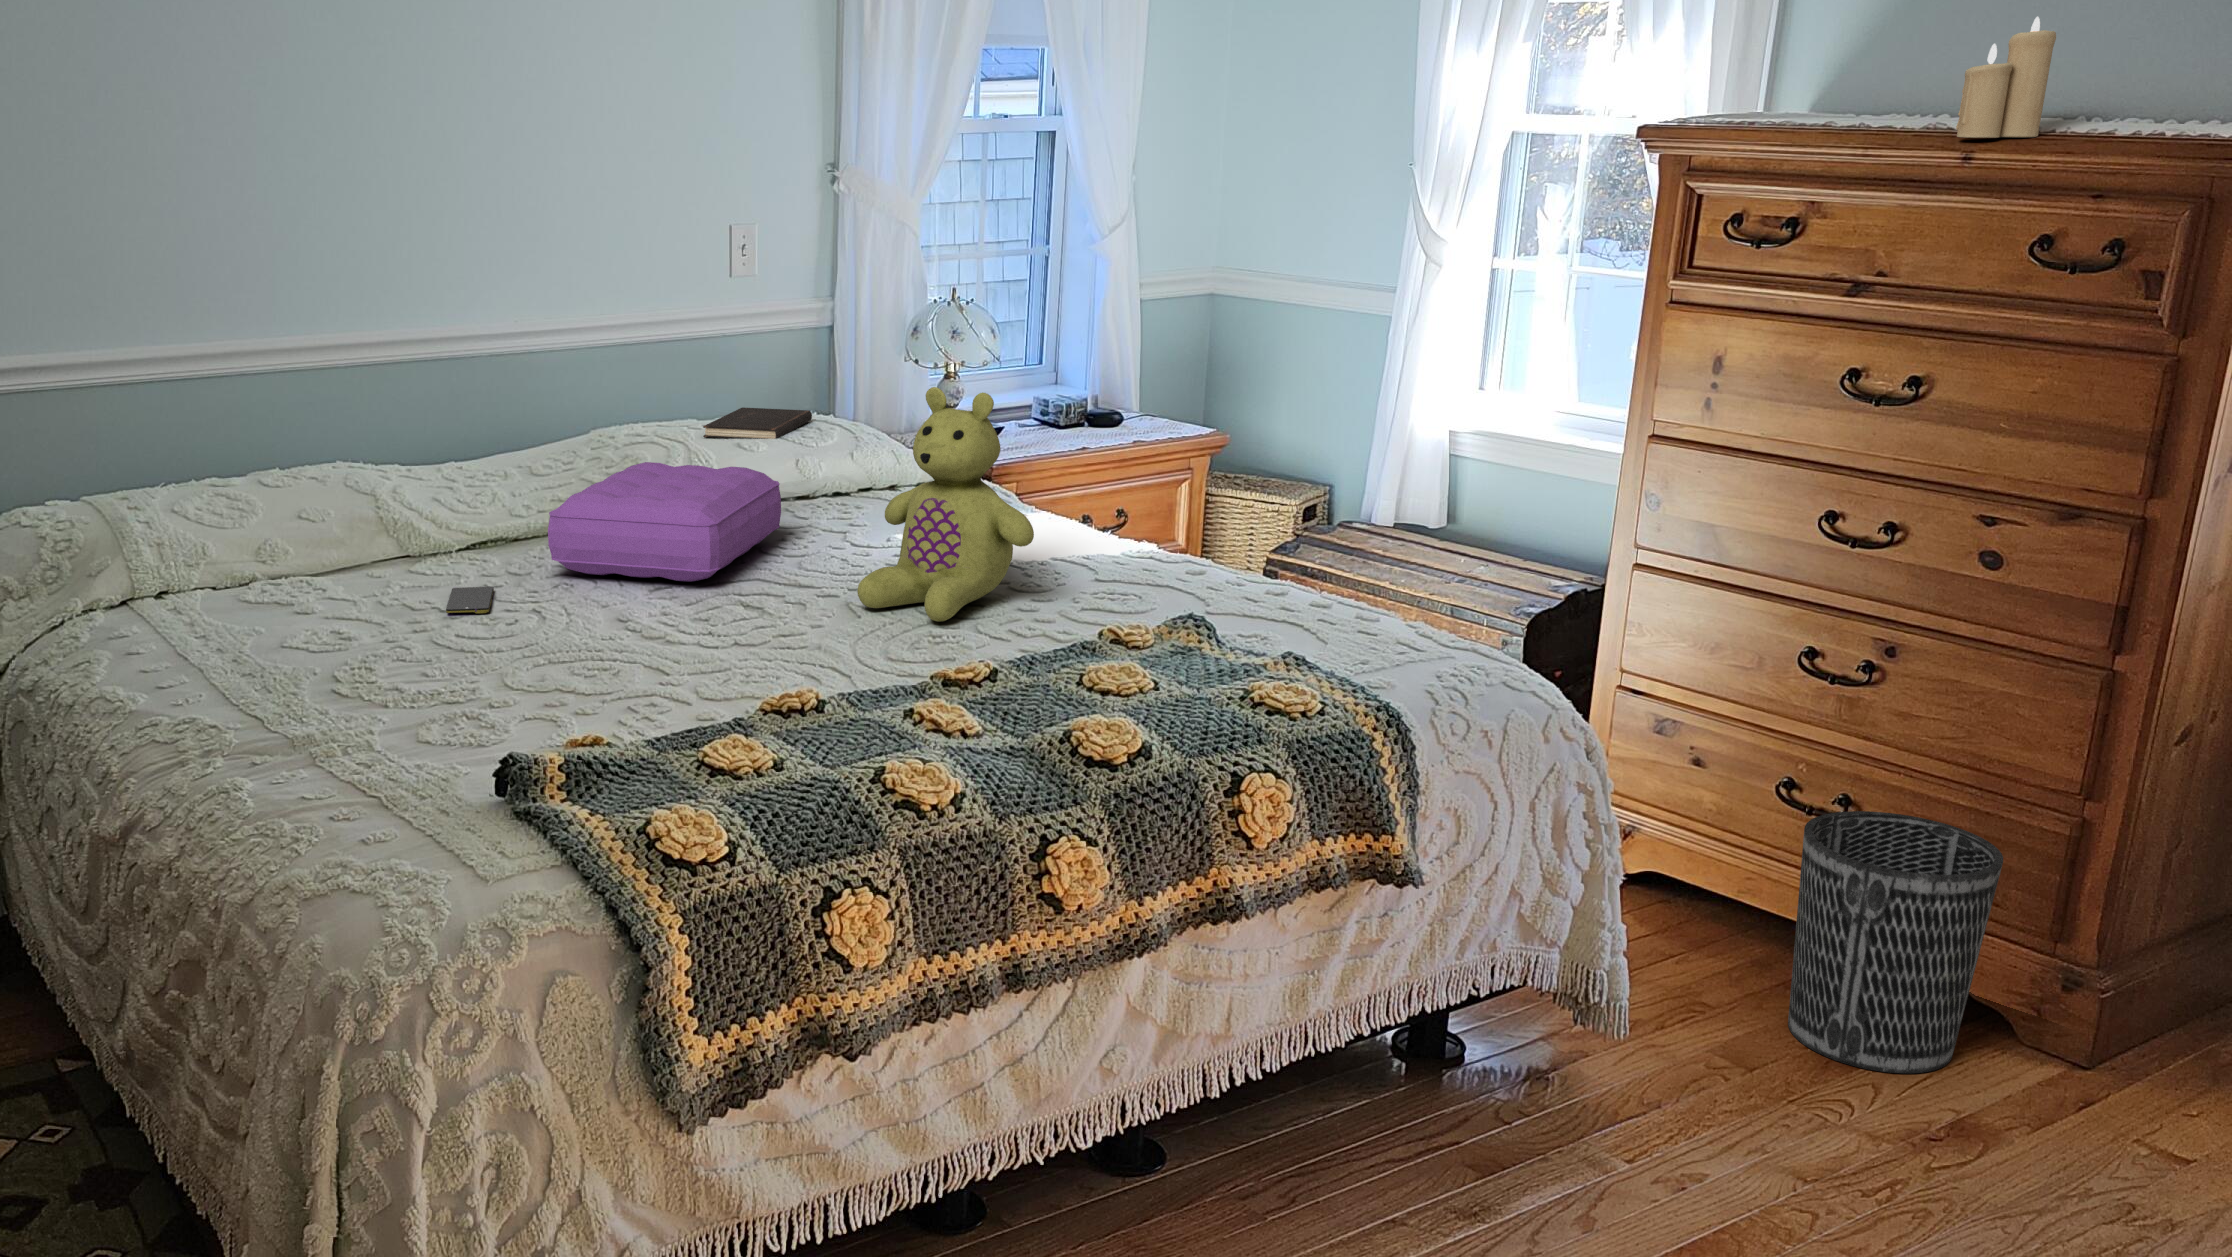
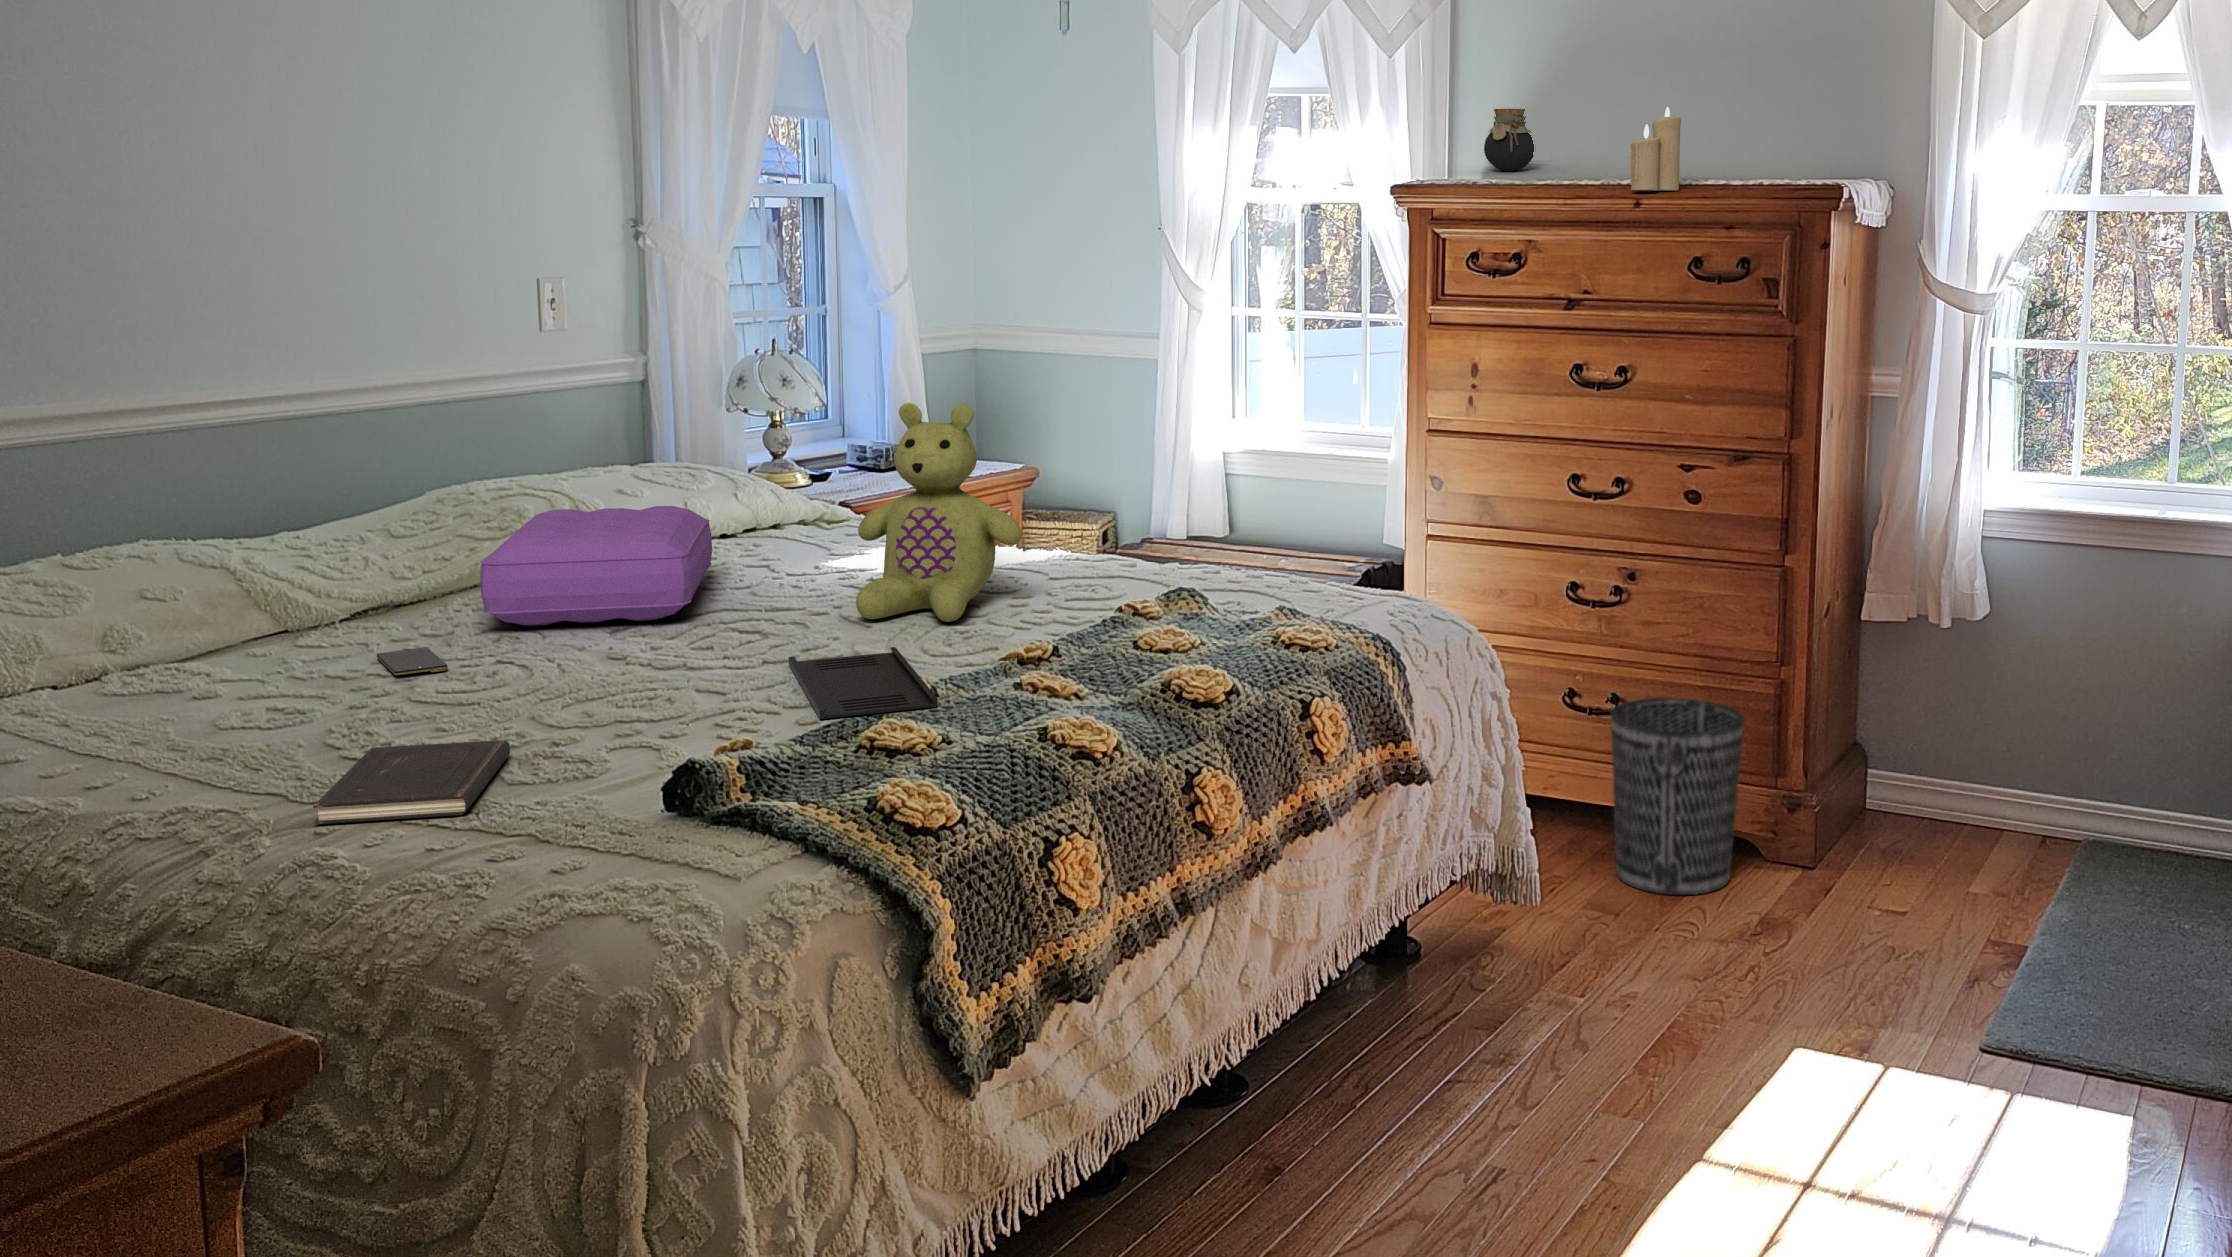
jar: none [1812,12,1889,96] -> present [1484,109,1534,171]
hardcover book: present [703,407,812,439] -> present [313,740,510,824]
tray: none [716,643,854,722] -> present [789,647,937,719]

